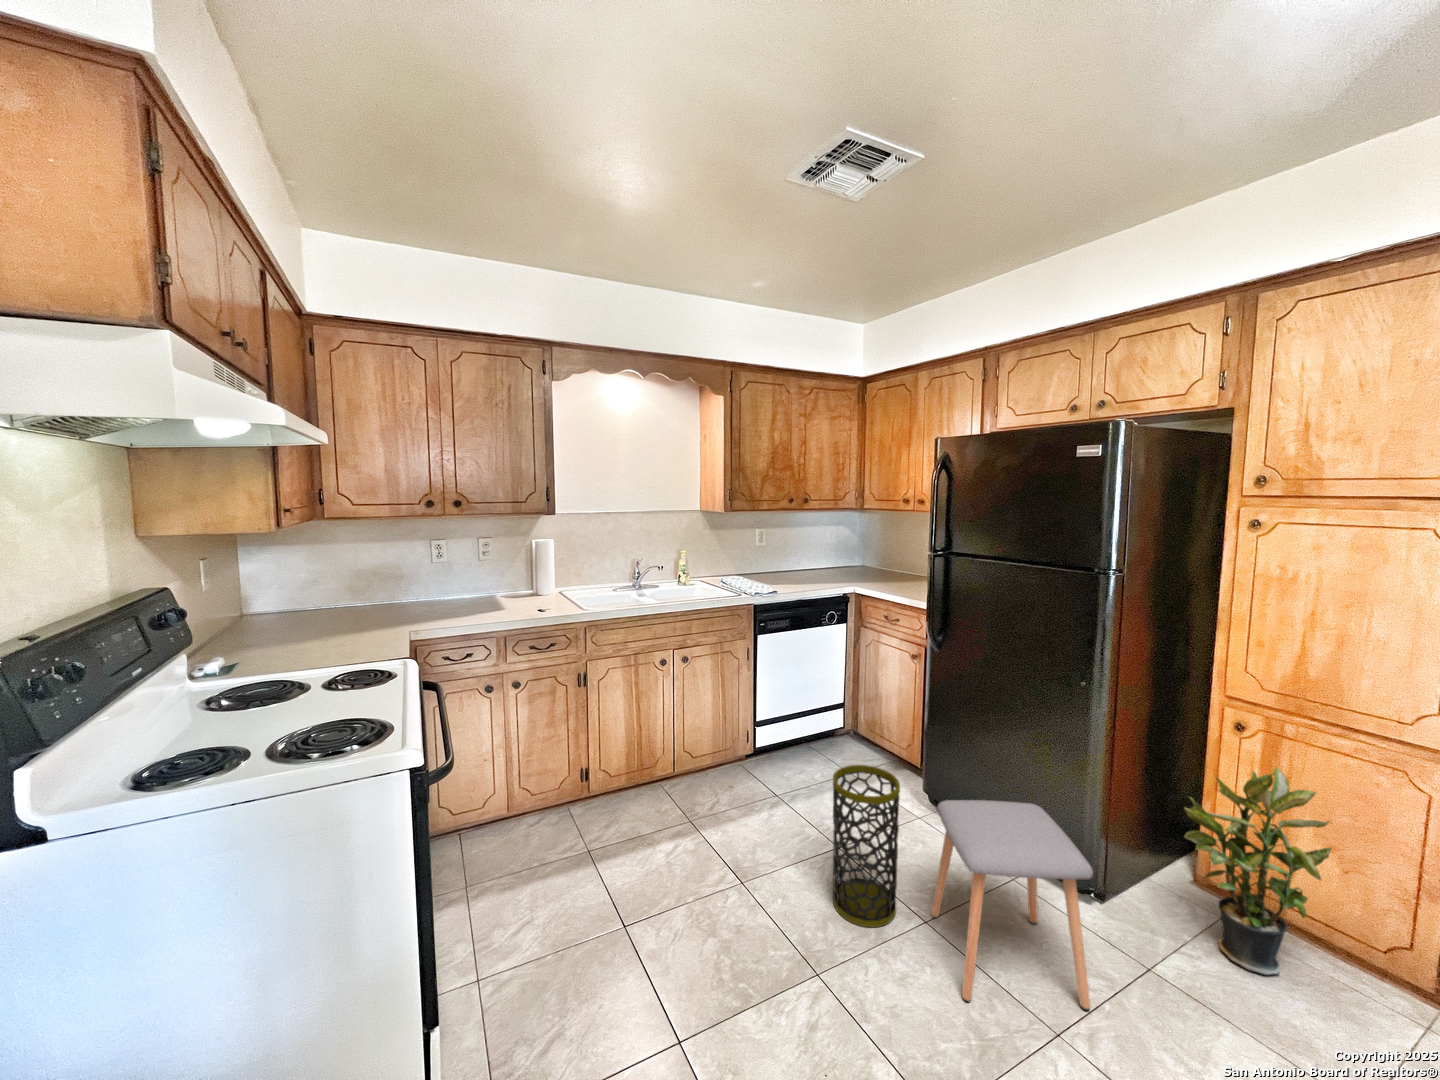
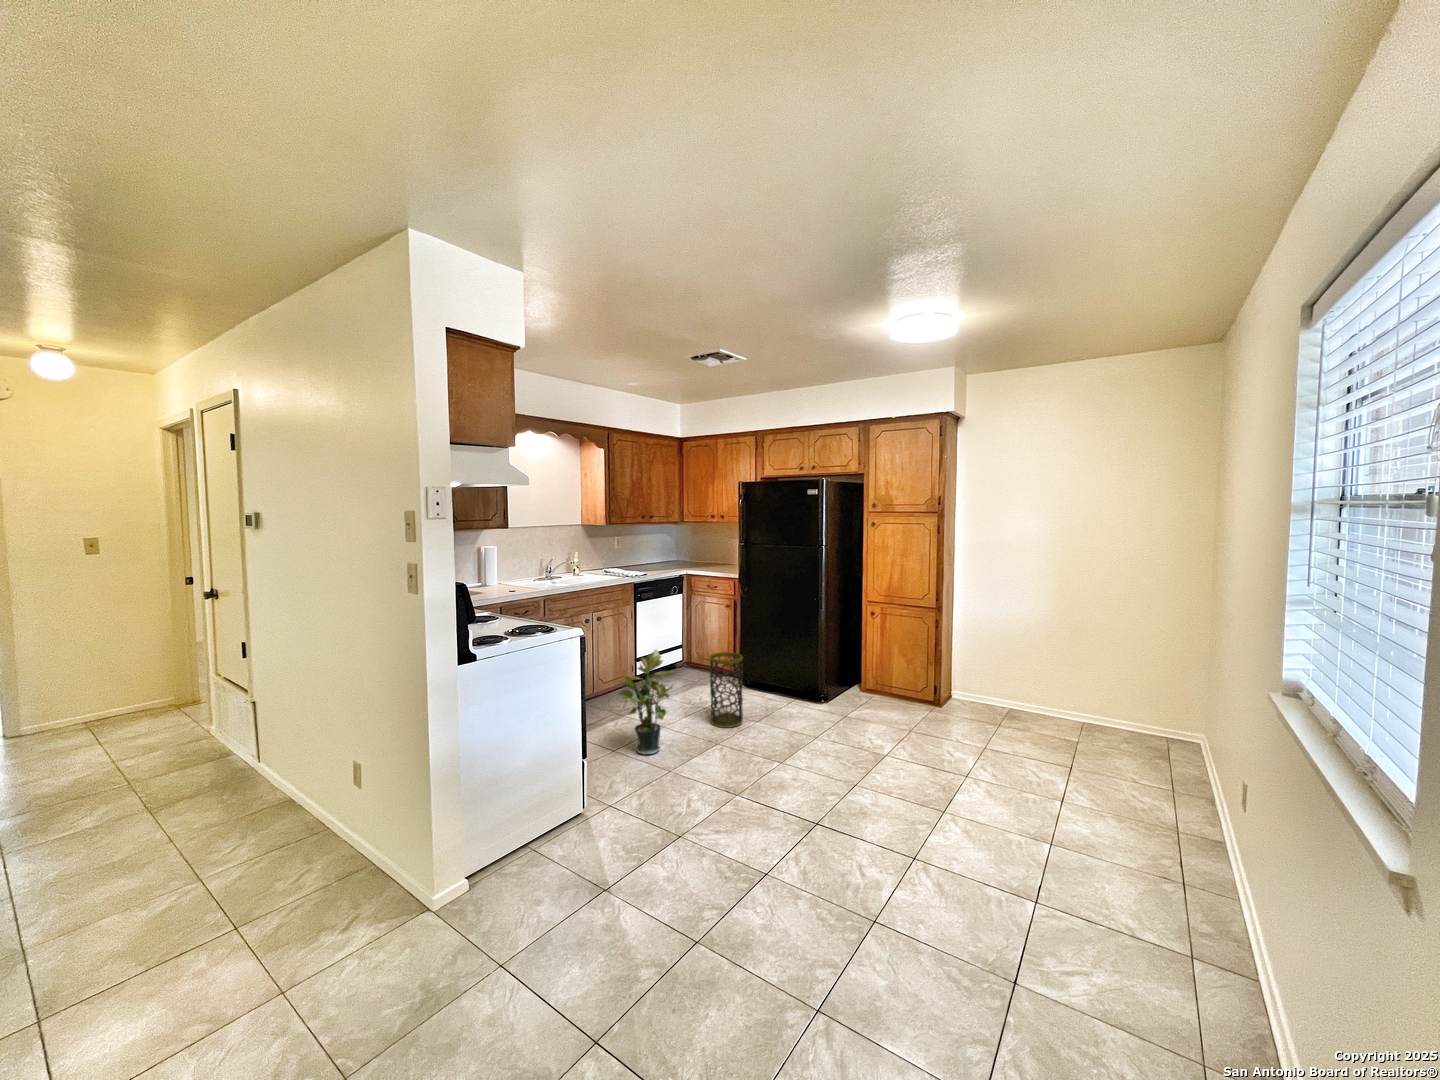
potted plant: present [1184,767,1332,975] -> present [618,650,673,755]
stool: present [931,800,1093,1011] -> none [758,655,827,737]

